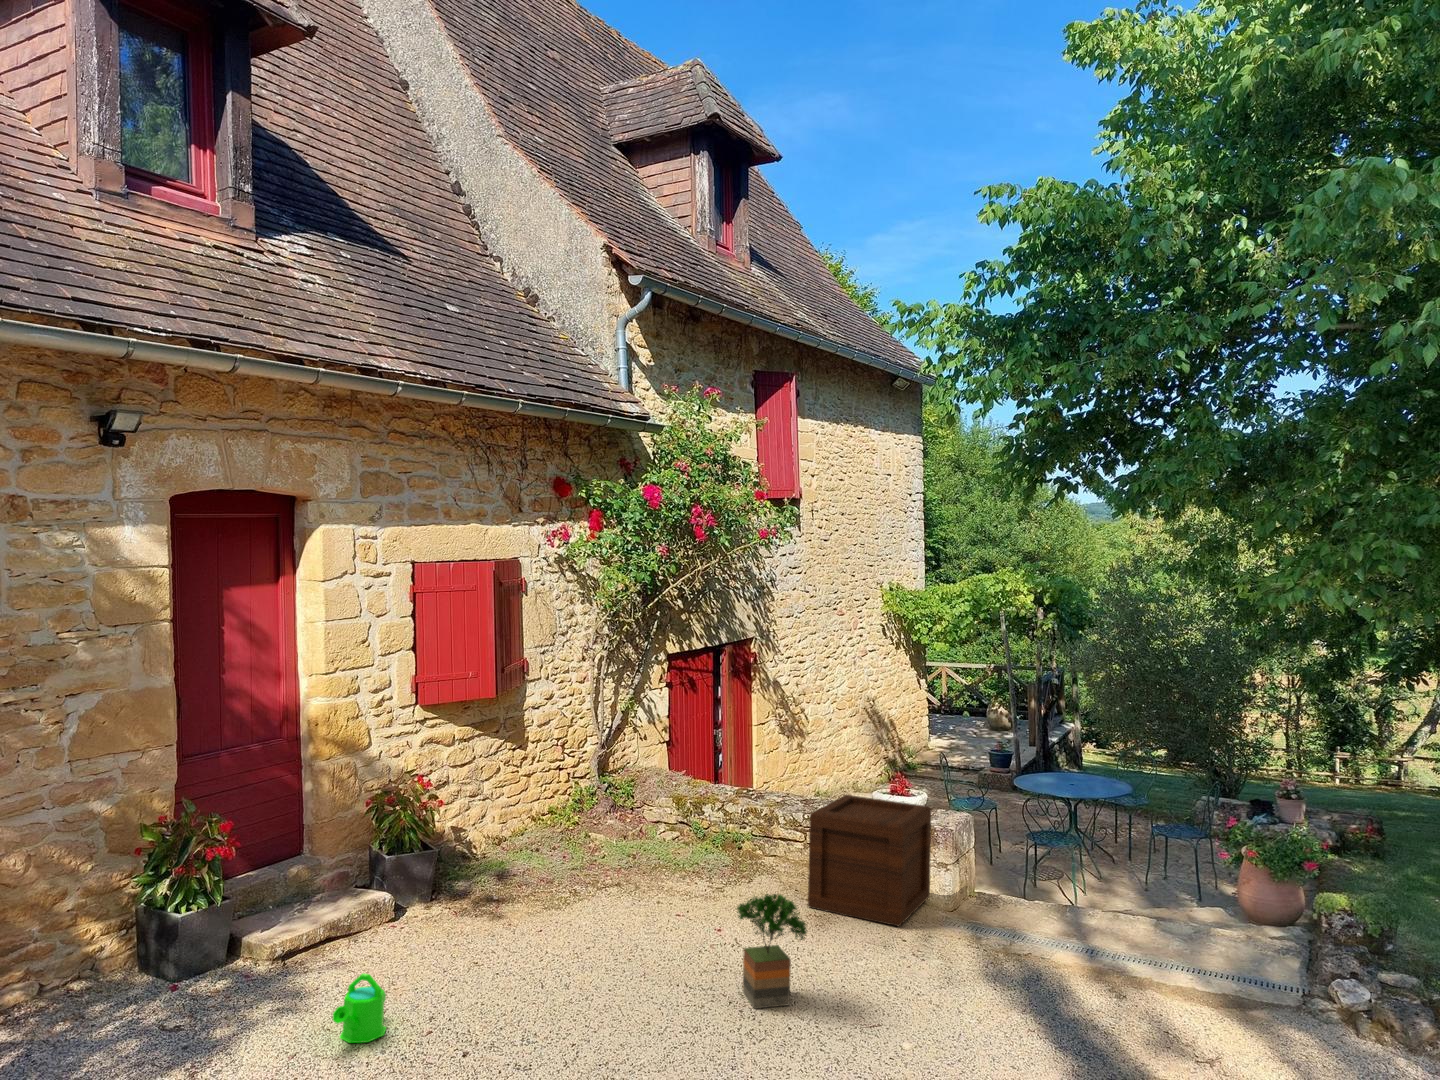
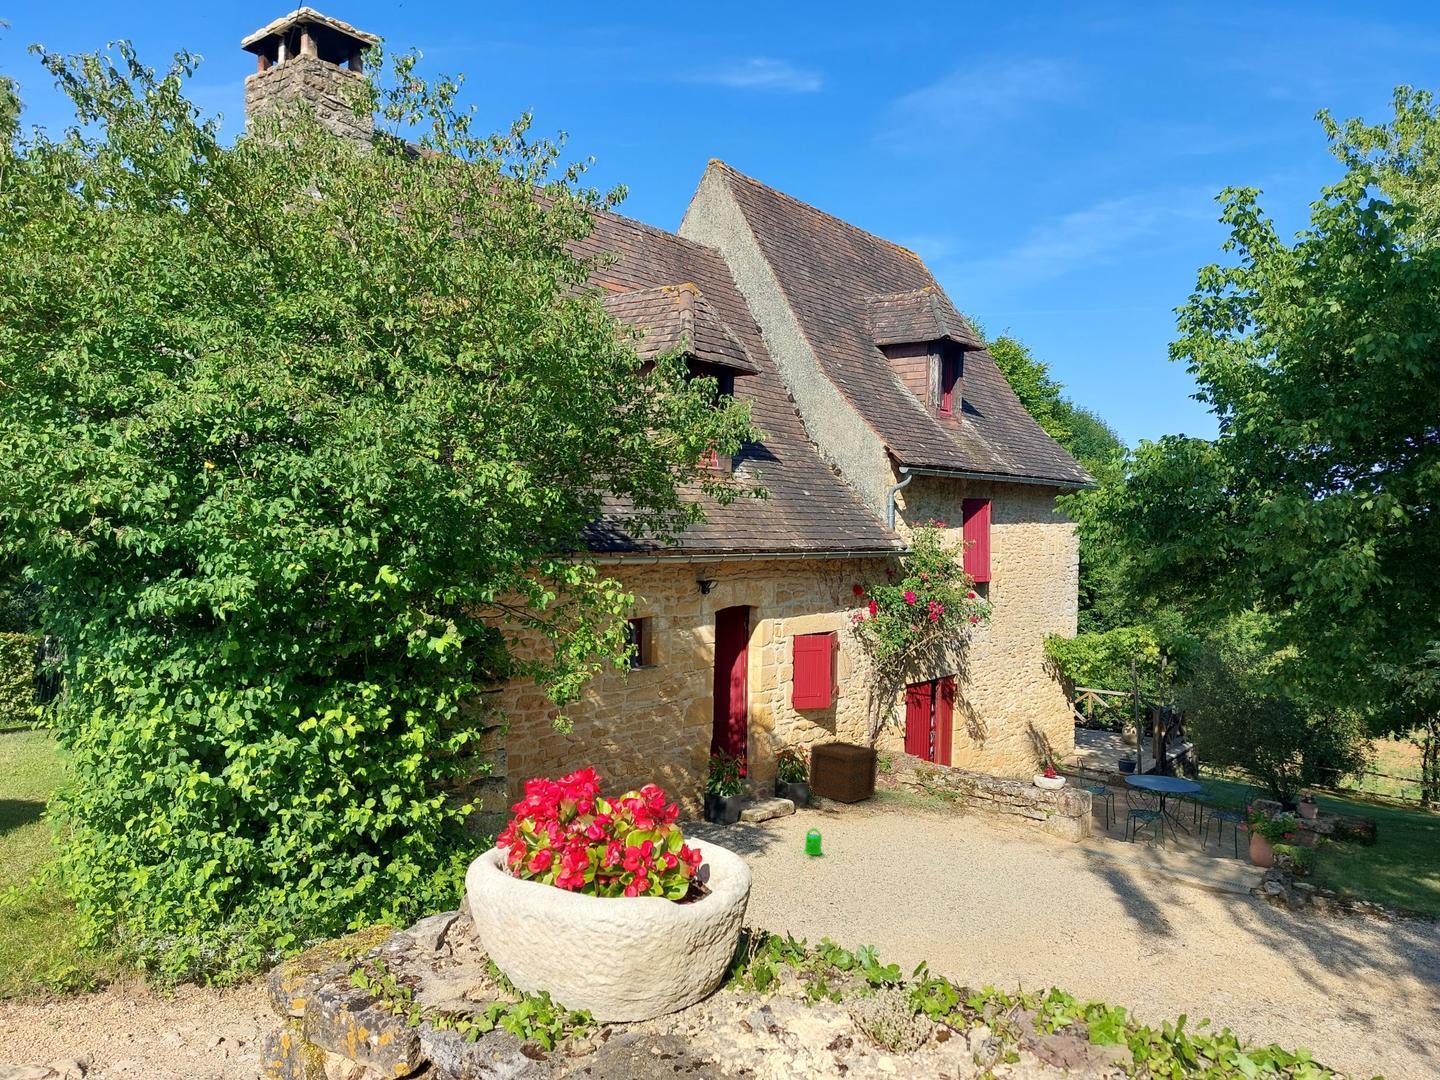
wooden crate: present [808,795,931,926] -> present [809,741,878,803]
potted tree: present [737,894,807,1009] -> none [968,813,1004,864]

